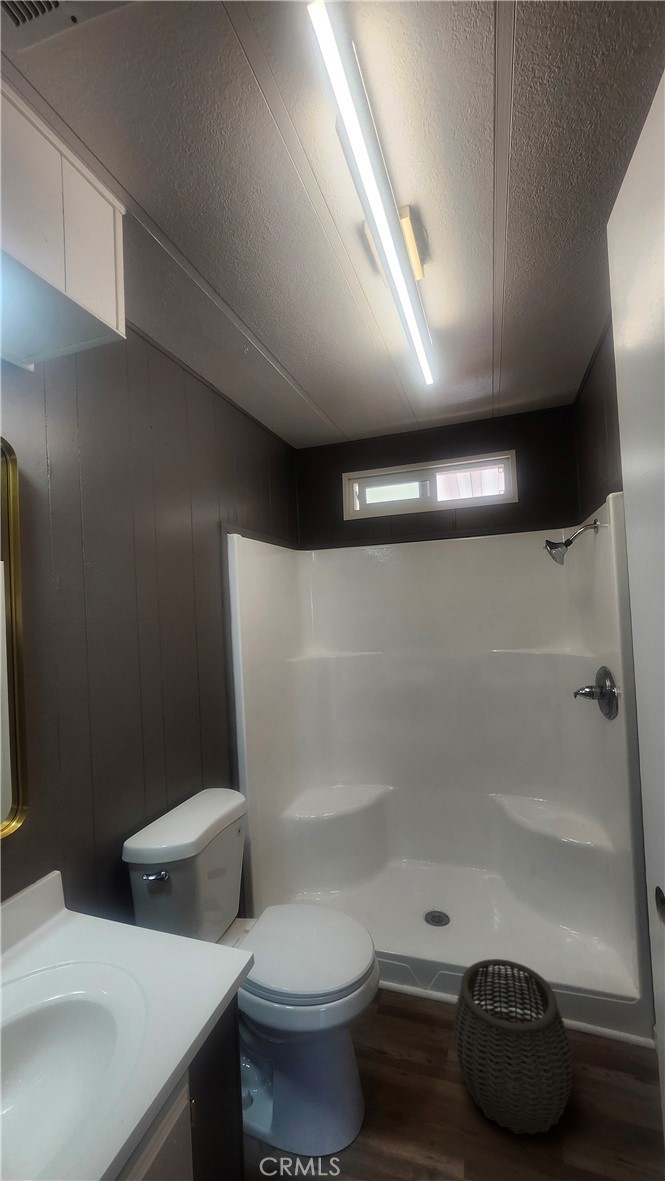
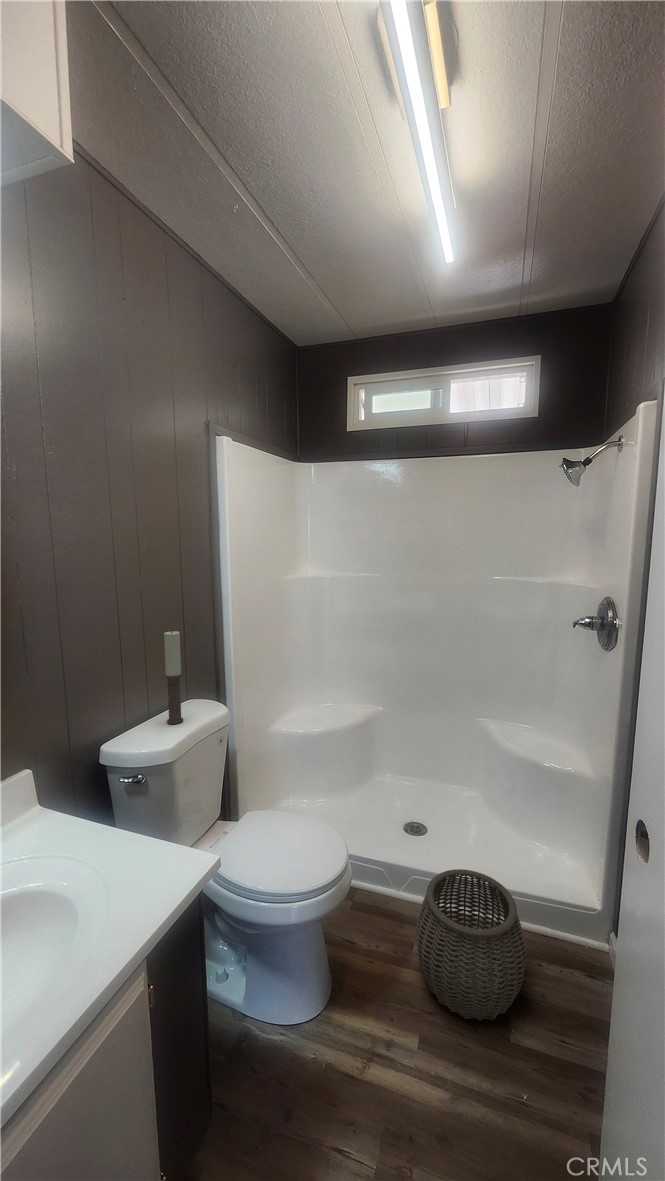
candle: none [189,718,207,815] -> present [164,630,183,724]

